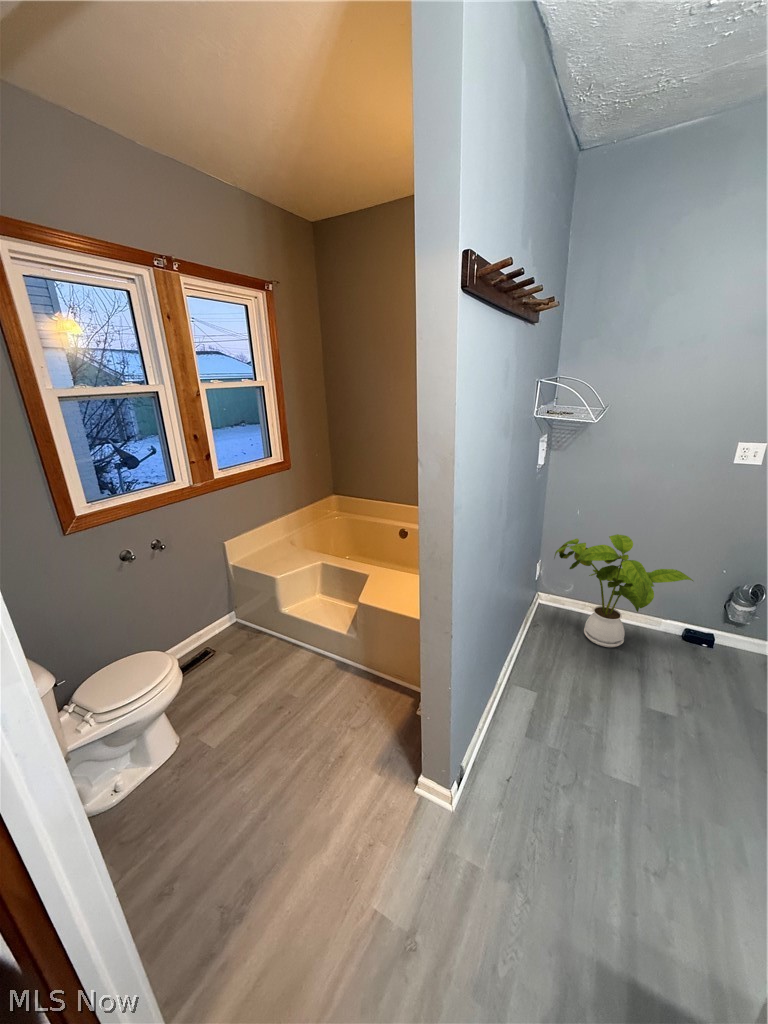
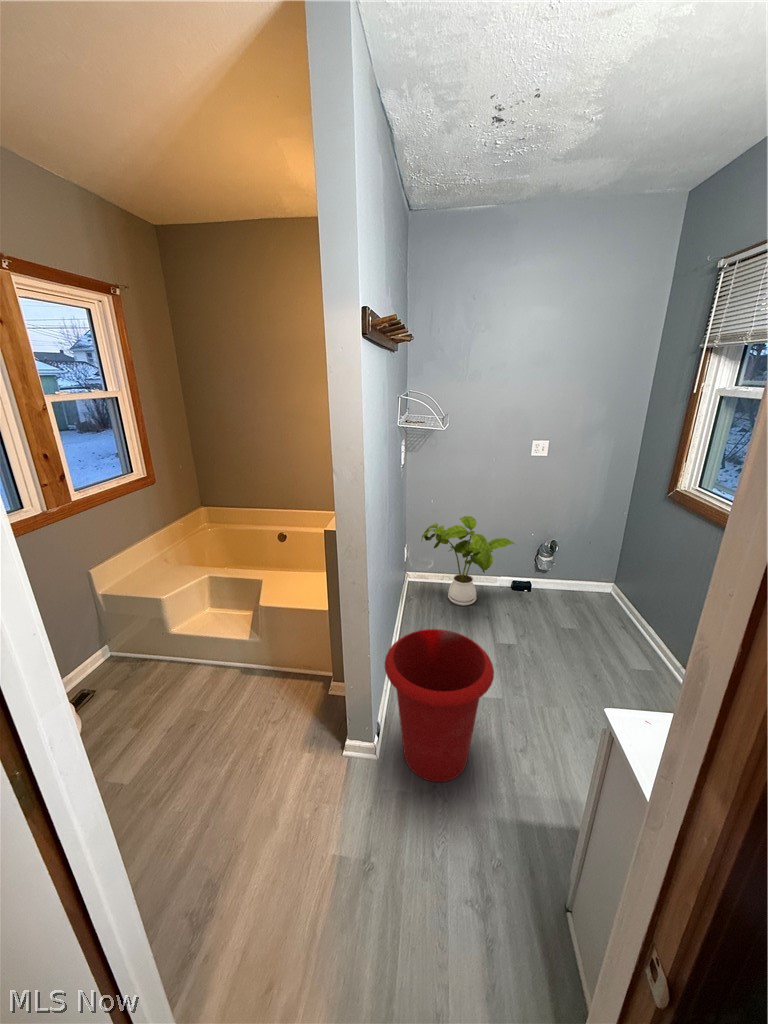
waste bin: none [469,673,625,882] -> present [385,629,494,782]

